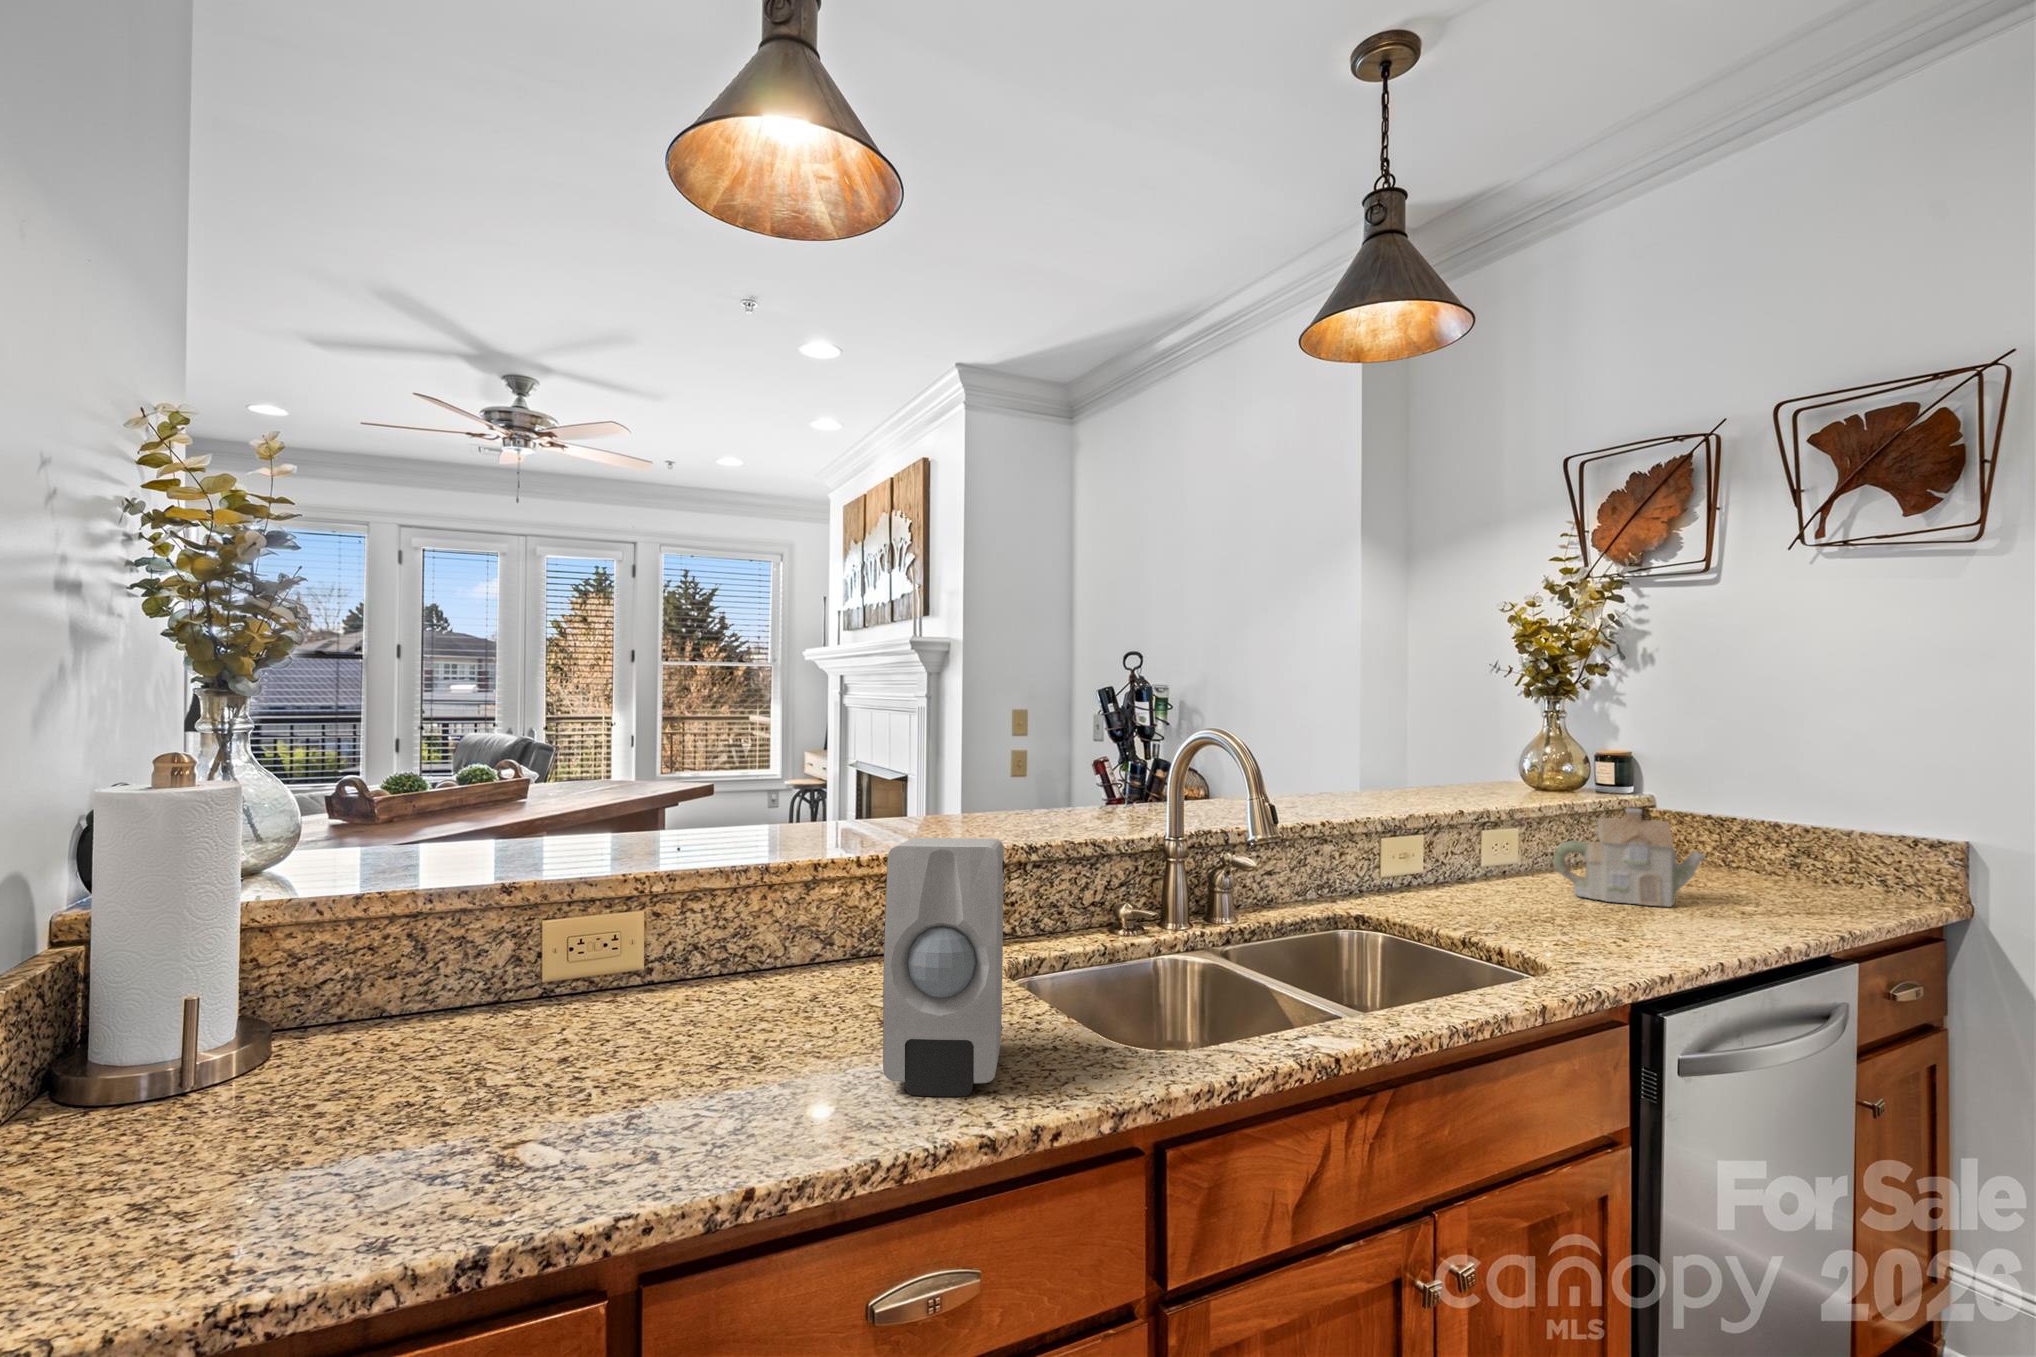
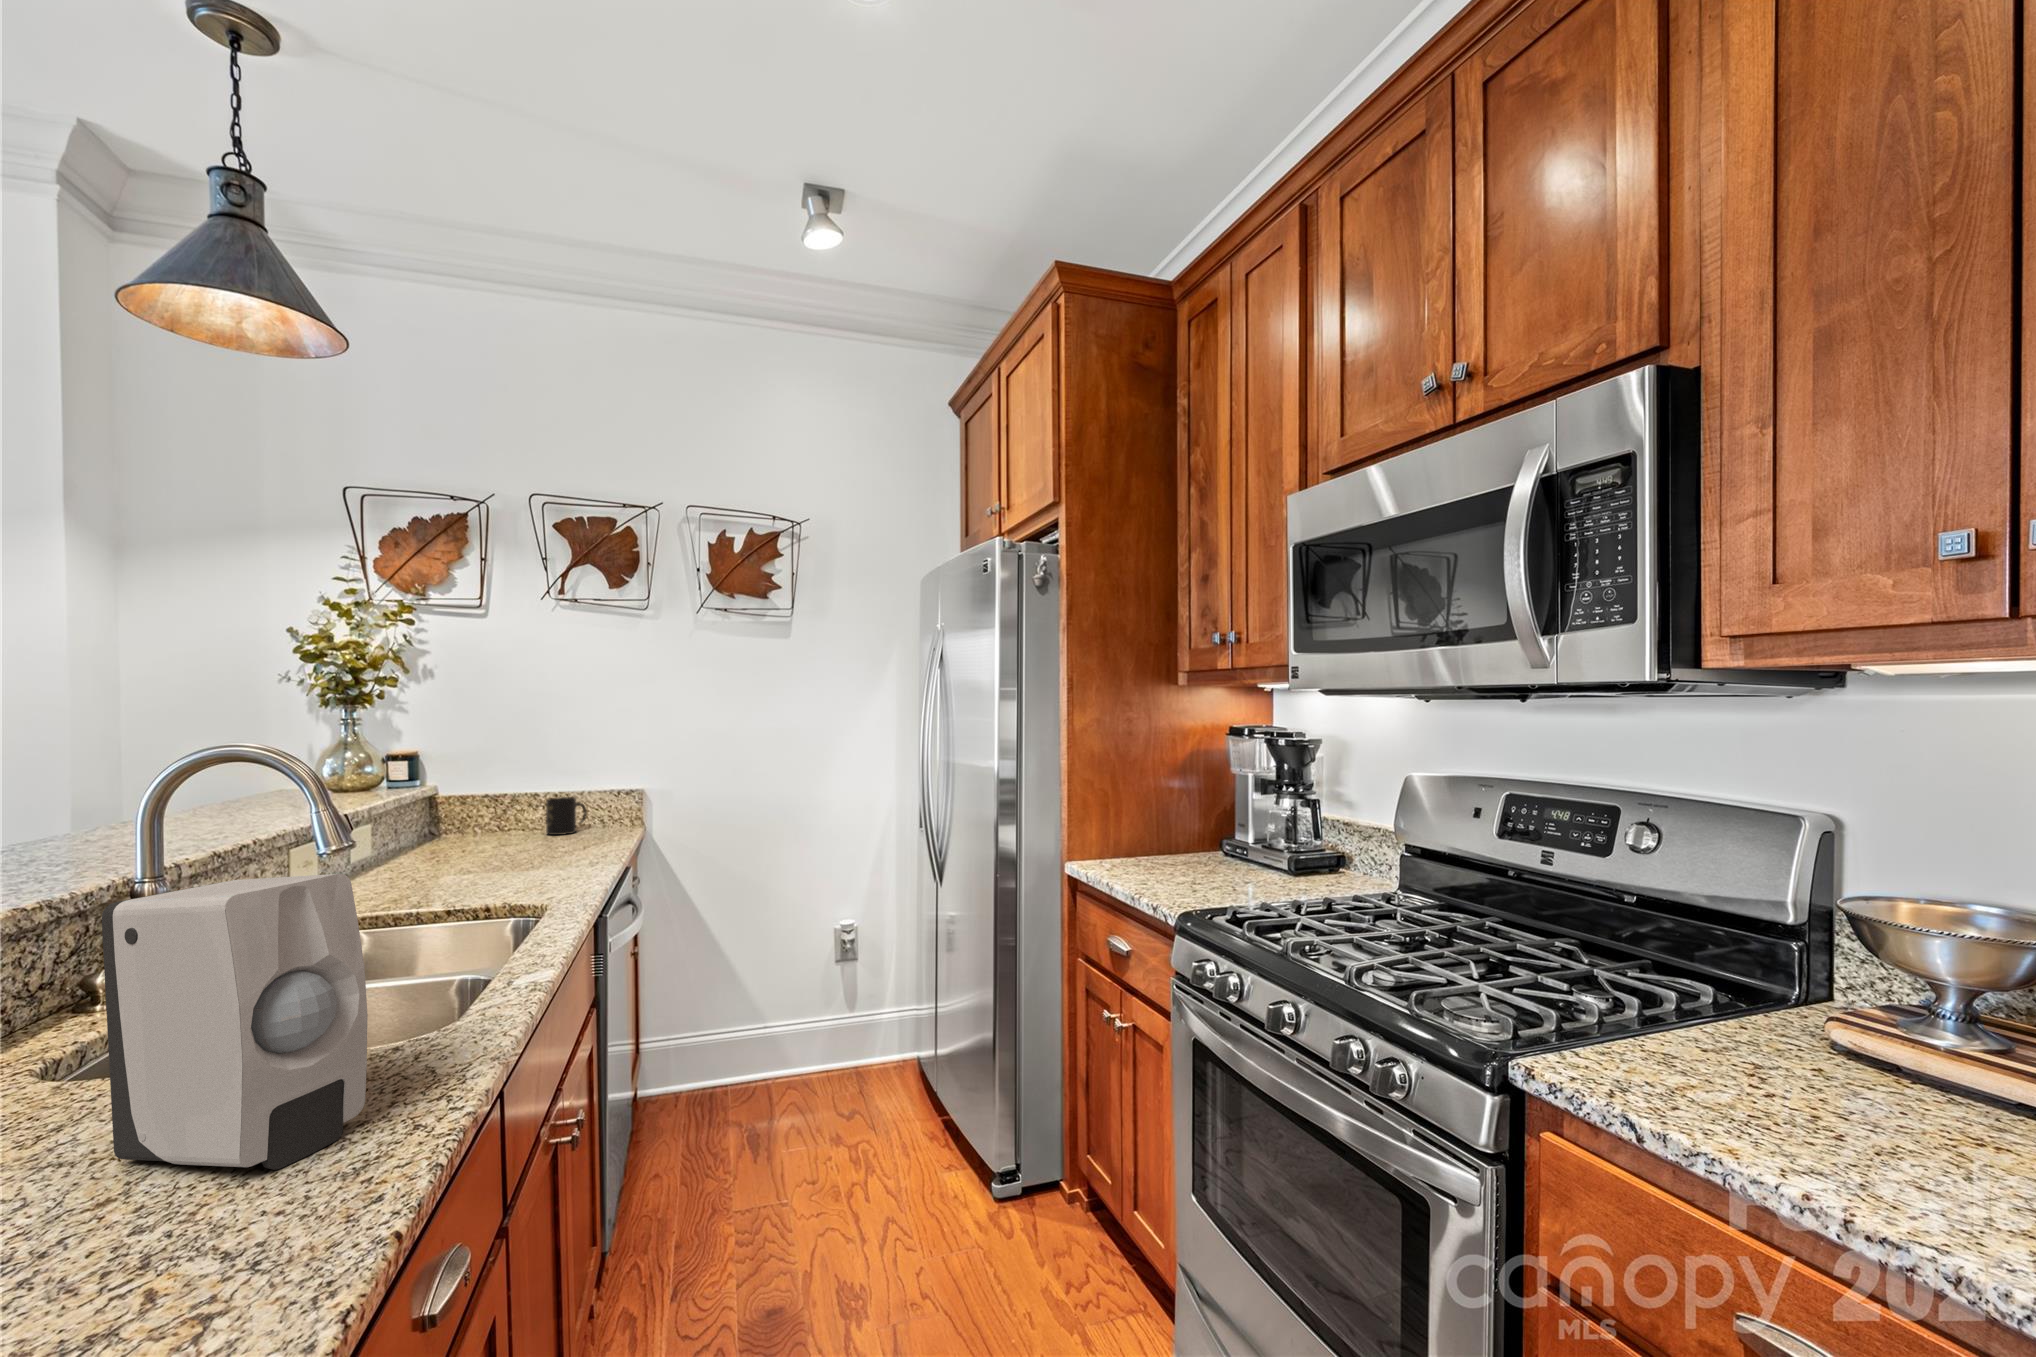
teapot: present [1553,808,1705,907] -> none [431,791,542,868]
mug: none [1772,833,1842,888] -> present [546,797,587,835]

